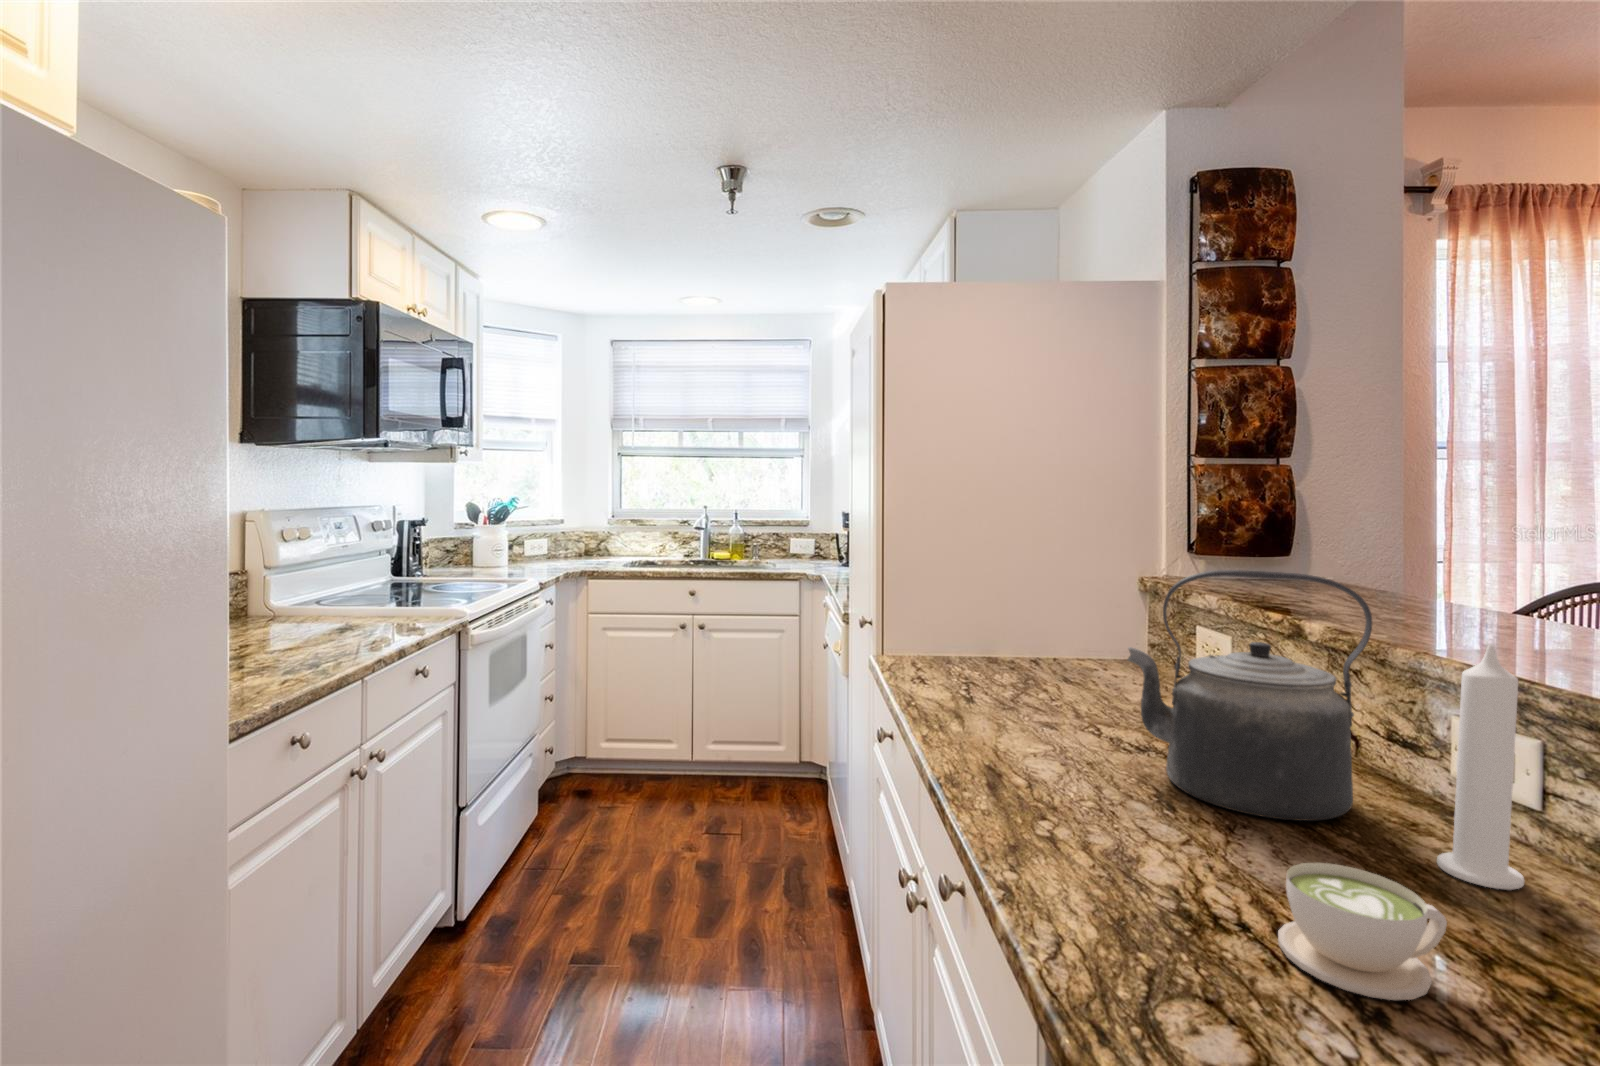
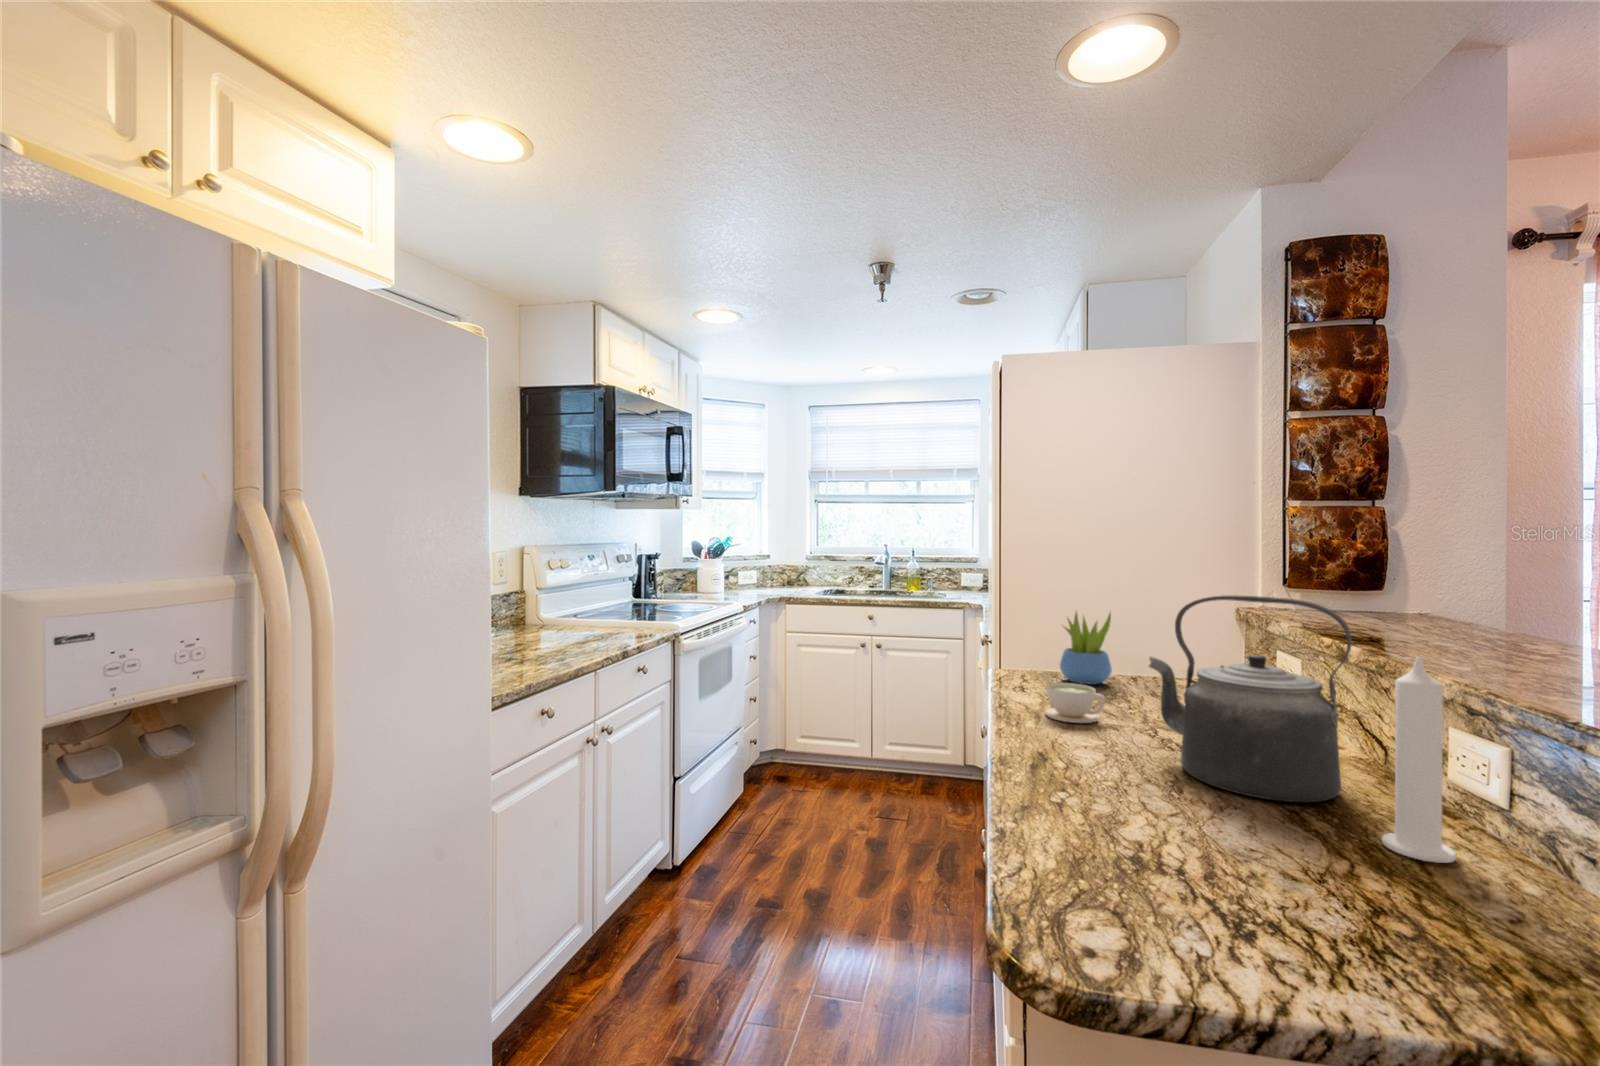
succulent plant: none [963,584,1022,673] -> present [1060,612,1112,684]
coffee cup: present [1278,863,1447,1000] -> present [1045,683,1105,723]

